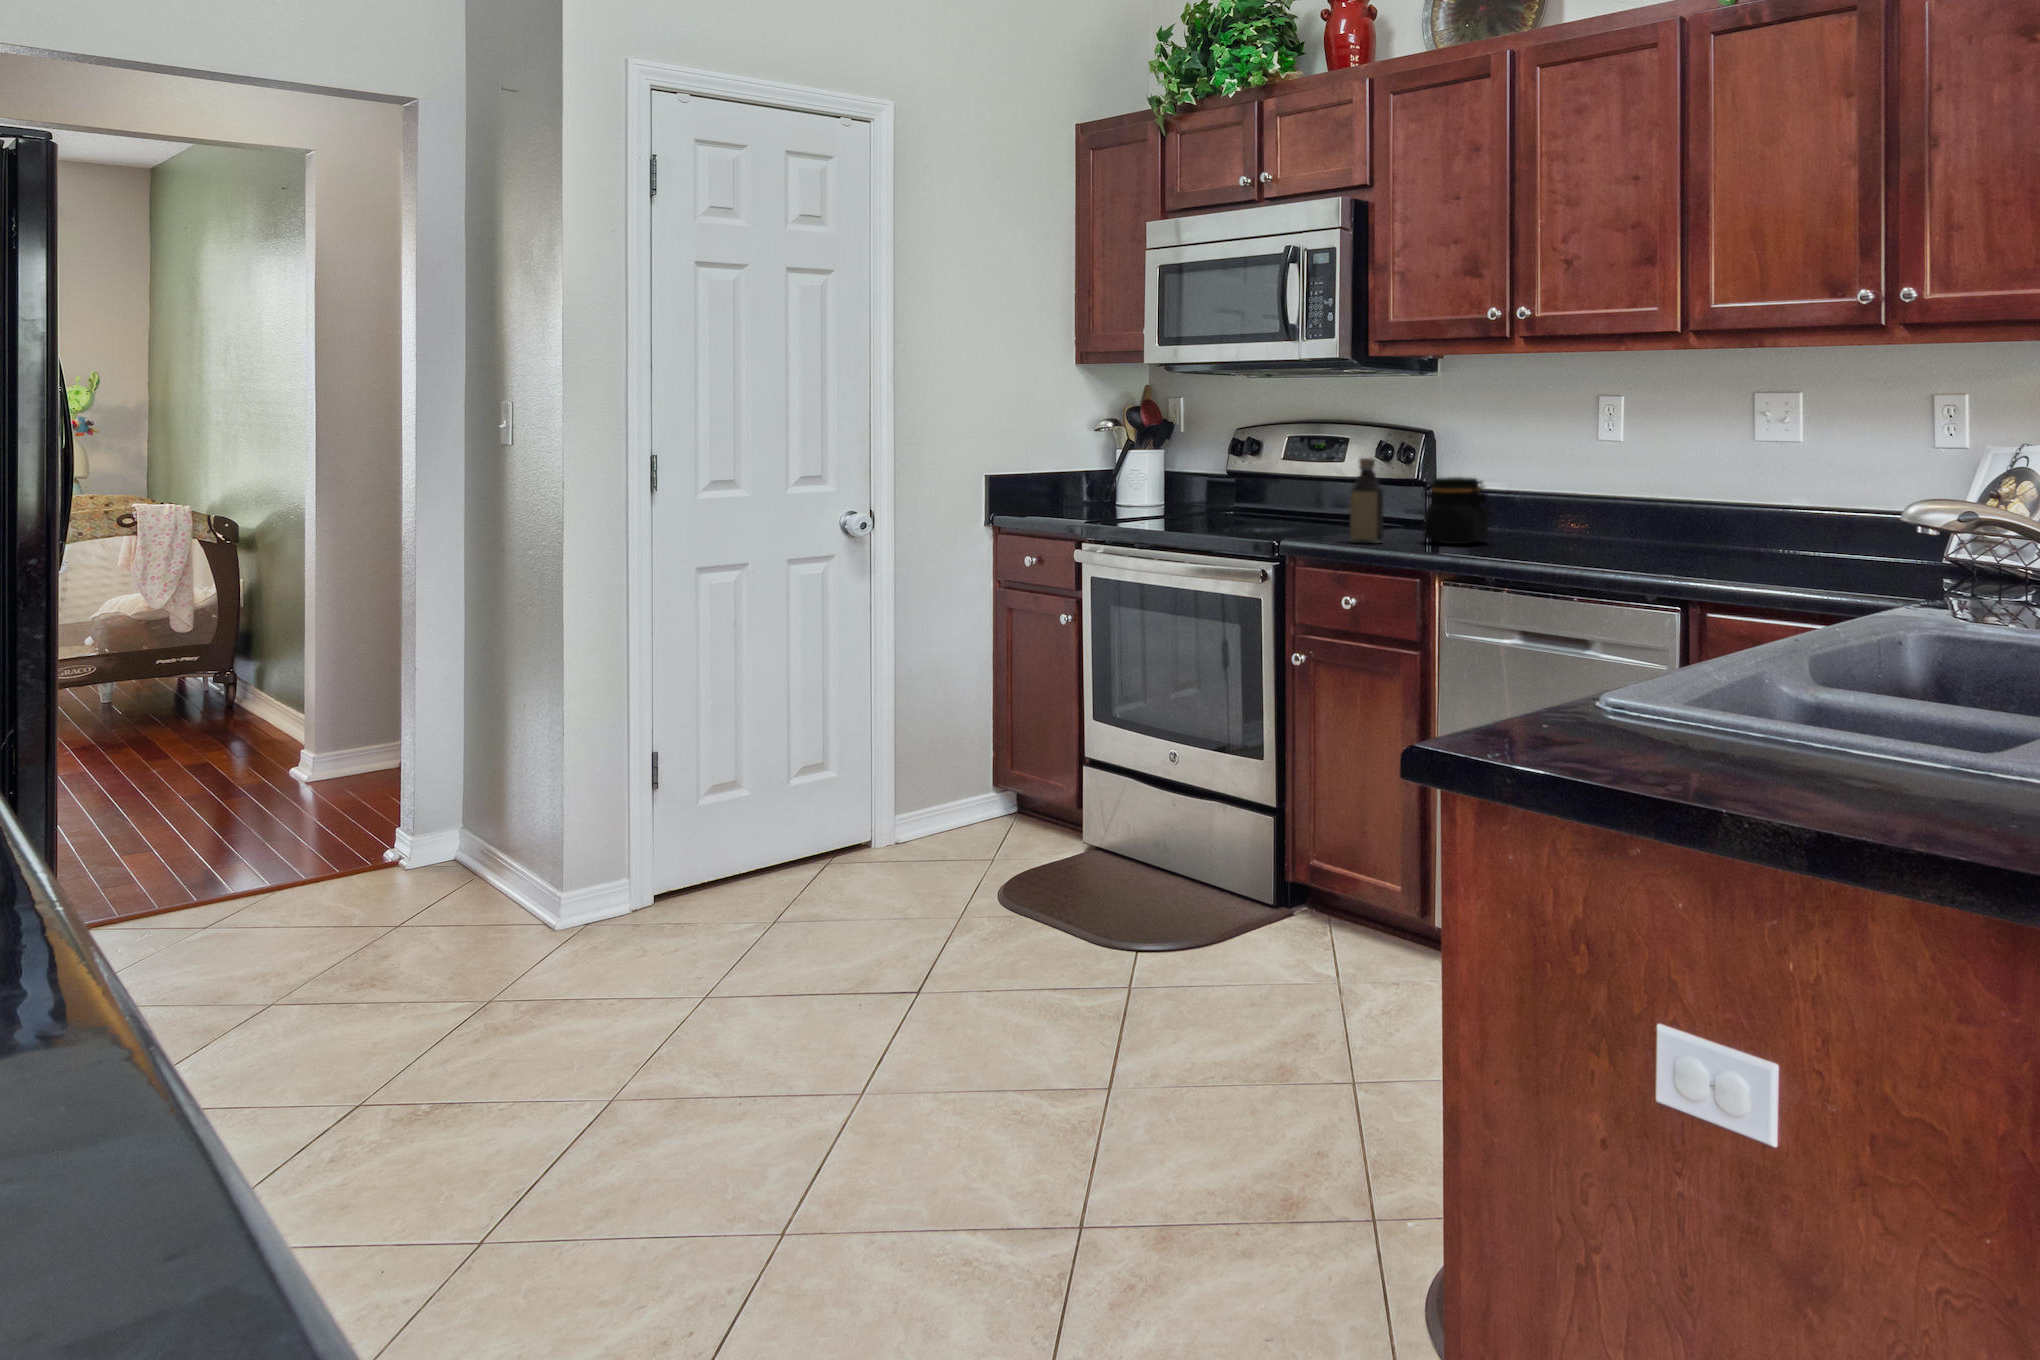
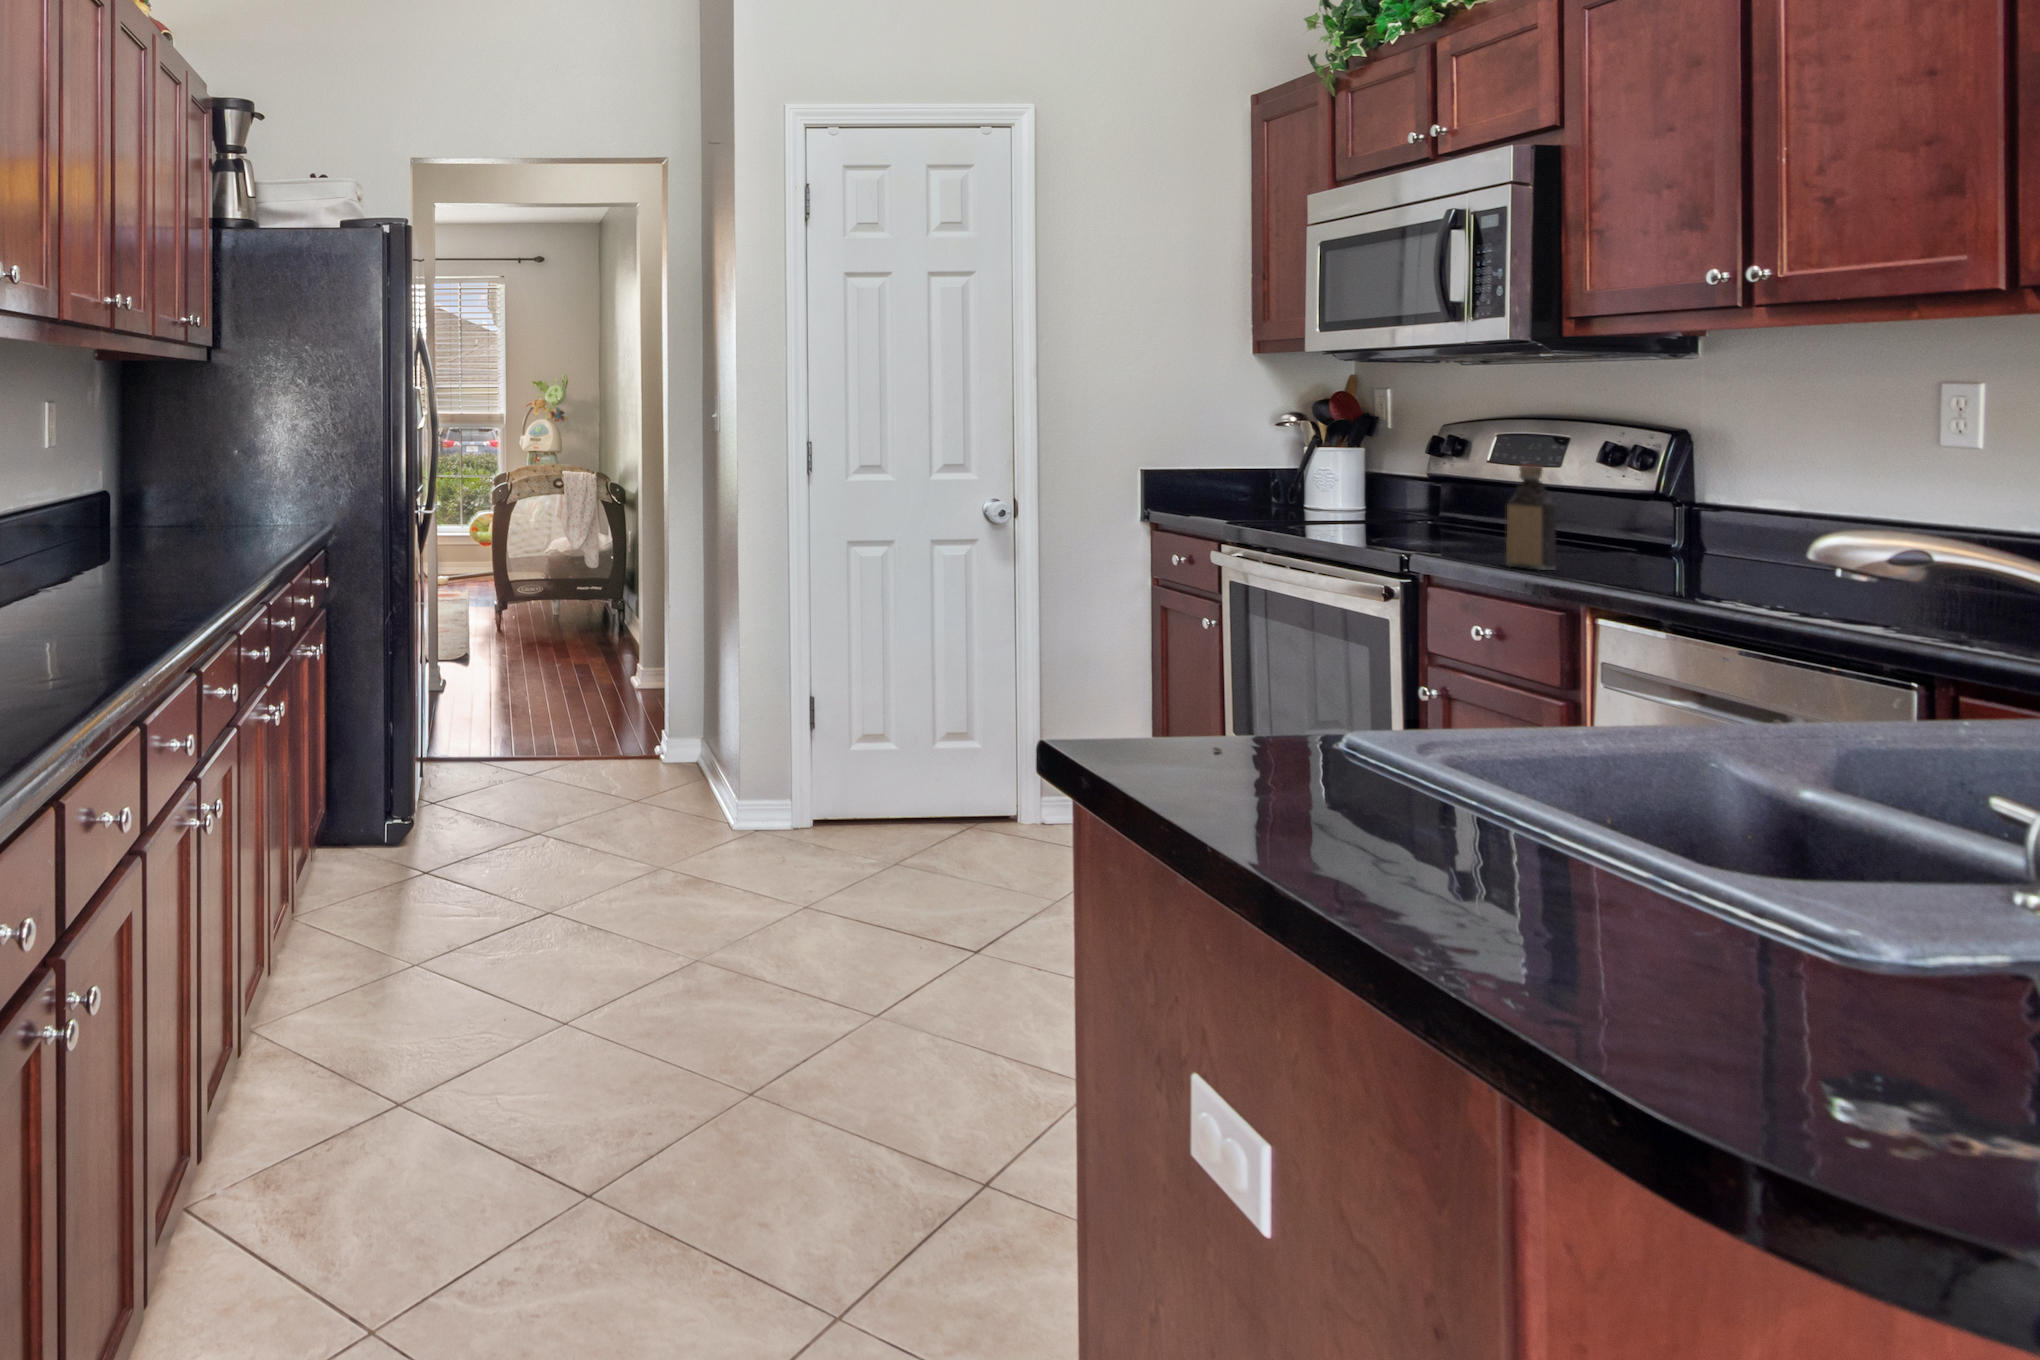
jar: present [1422,477,1490,544] -> none [1616,494,1726,581]

